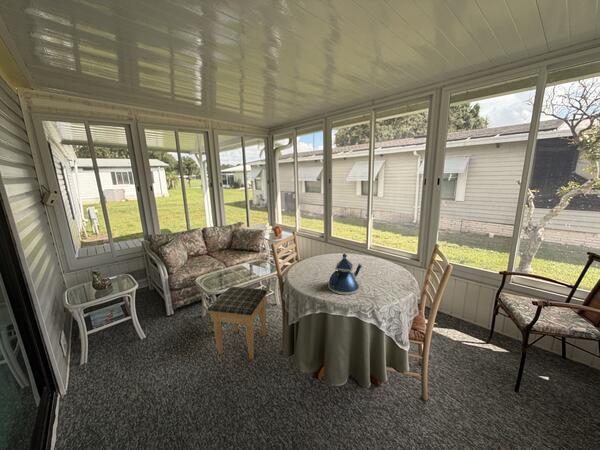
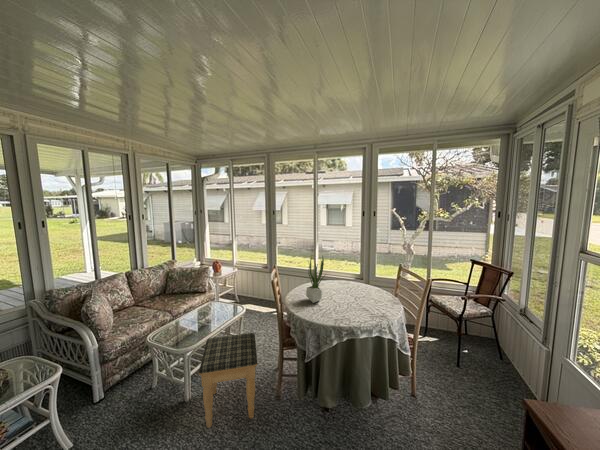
potted plant: none [306,223,327,272] -> present [306,256,325,303]
teapot: present [328,254,363,295] -> none [338,281,367,319]

